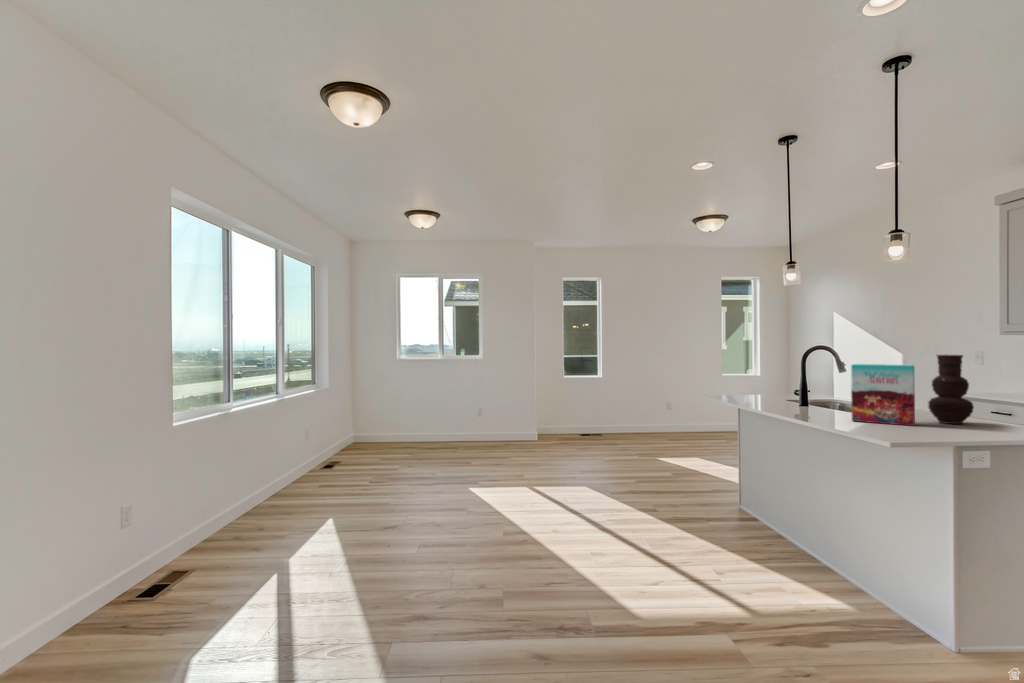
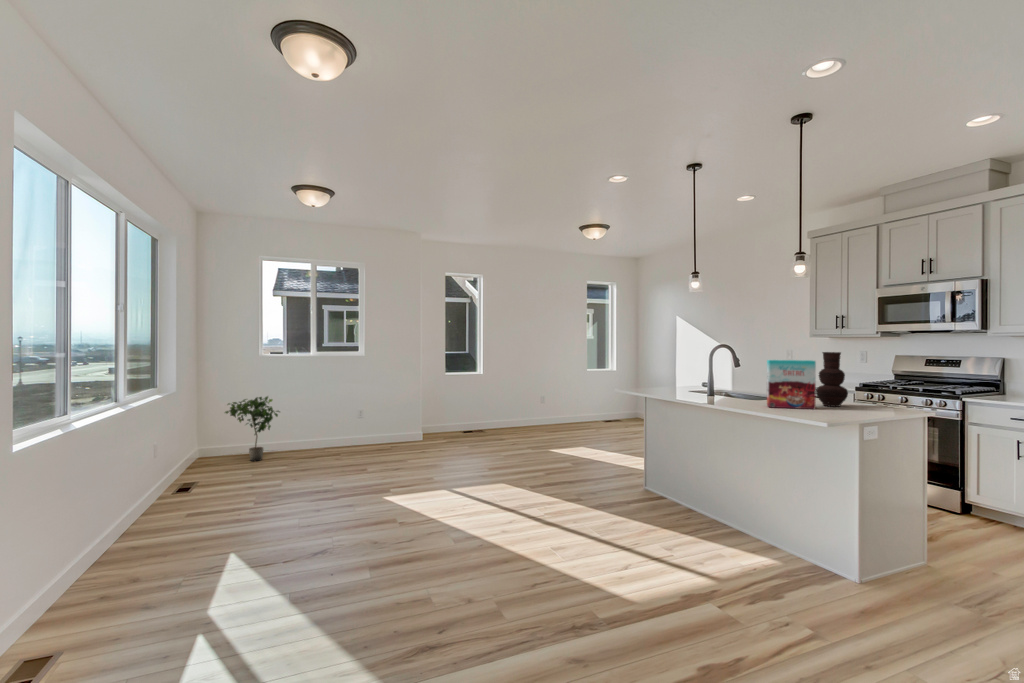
potted plant: none [370,393,416,449] -> present [225,396,280,461]

